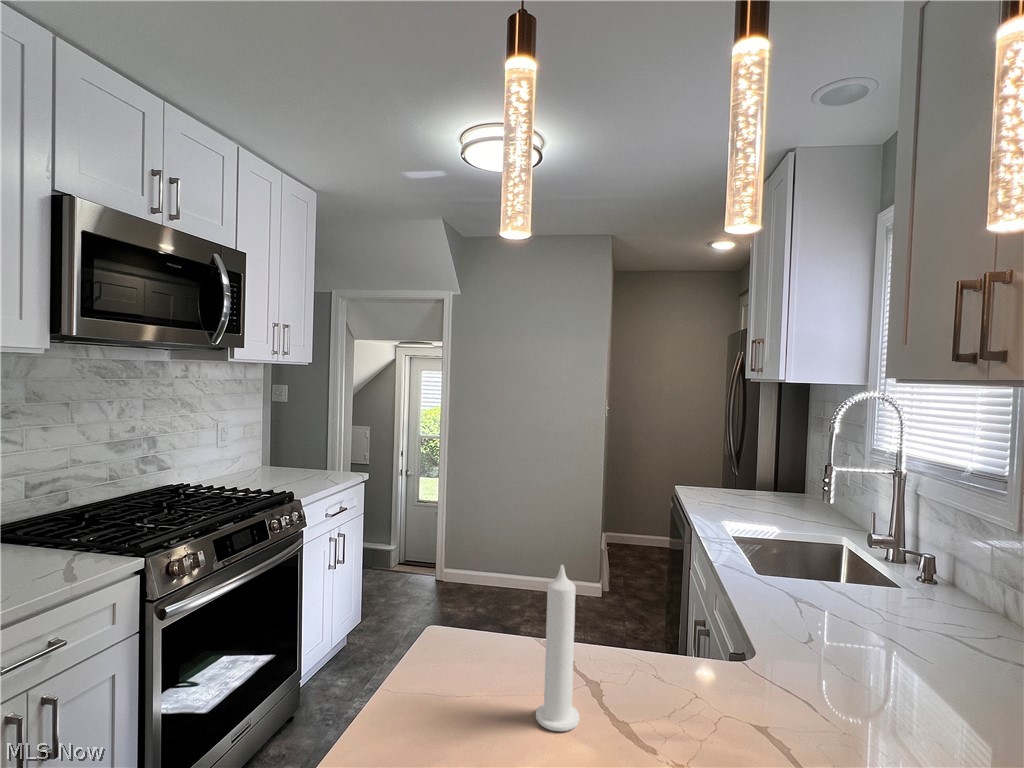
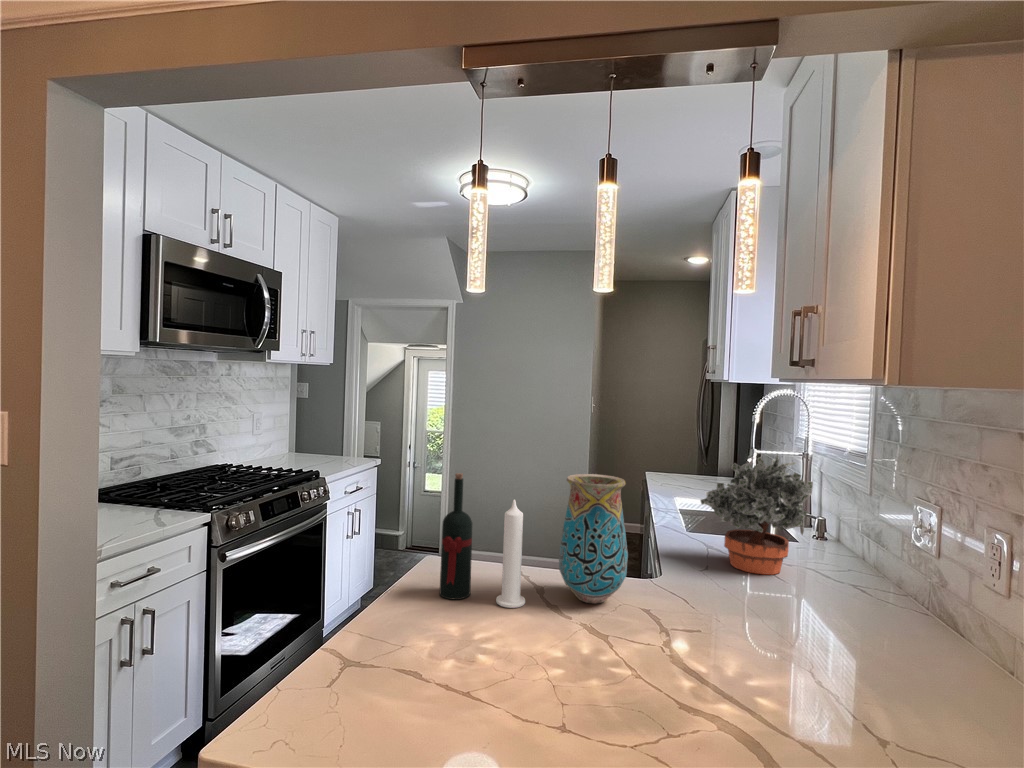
potted plant: none [792,479,958,648] -> present [701,454,813,575]
vase: none [625,519,728,717] -> present [559,474,628,604]
wine bottle: none [450,523,498,715] -> present [440,473,472,599]

